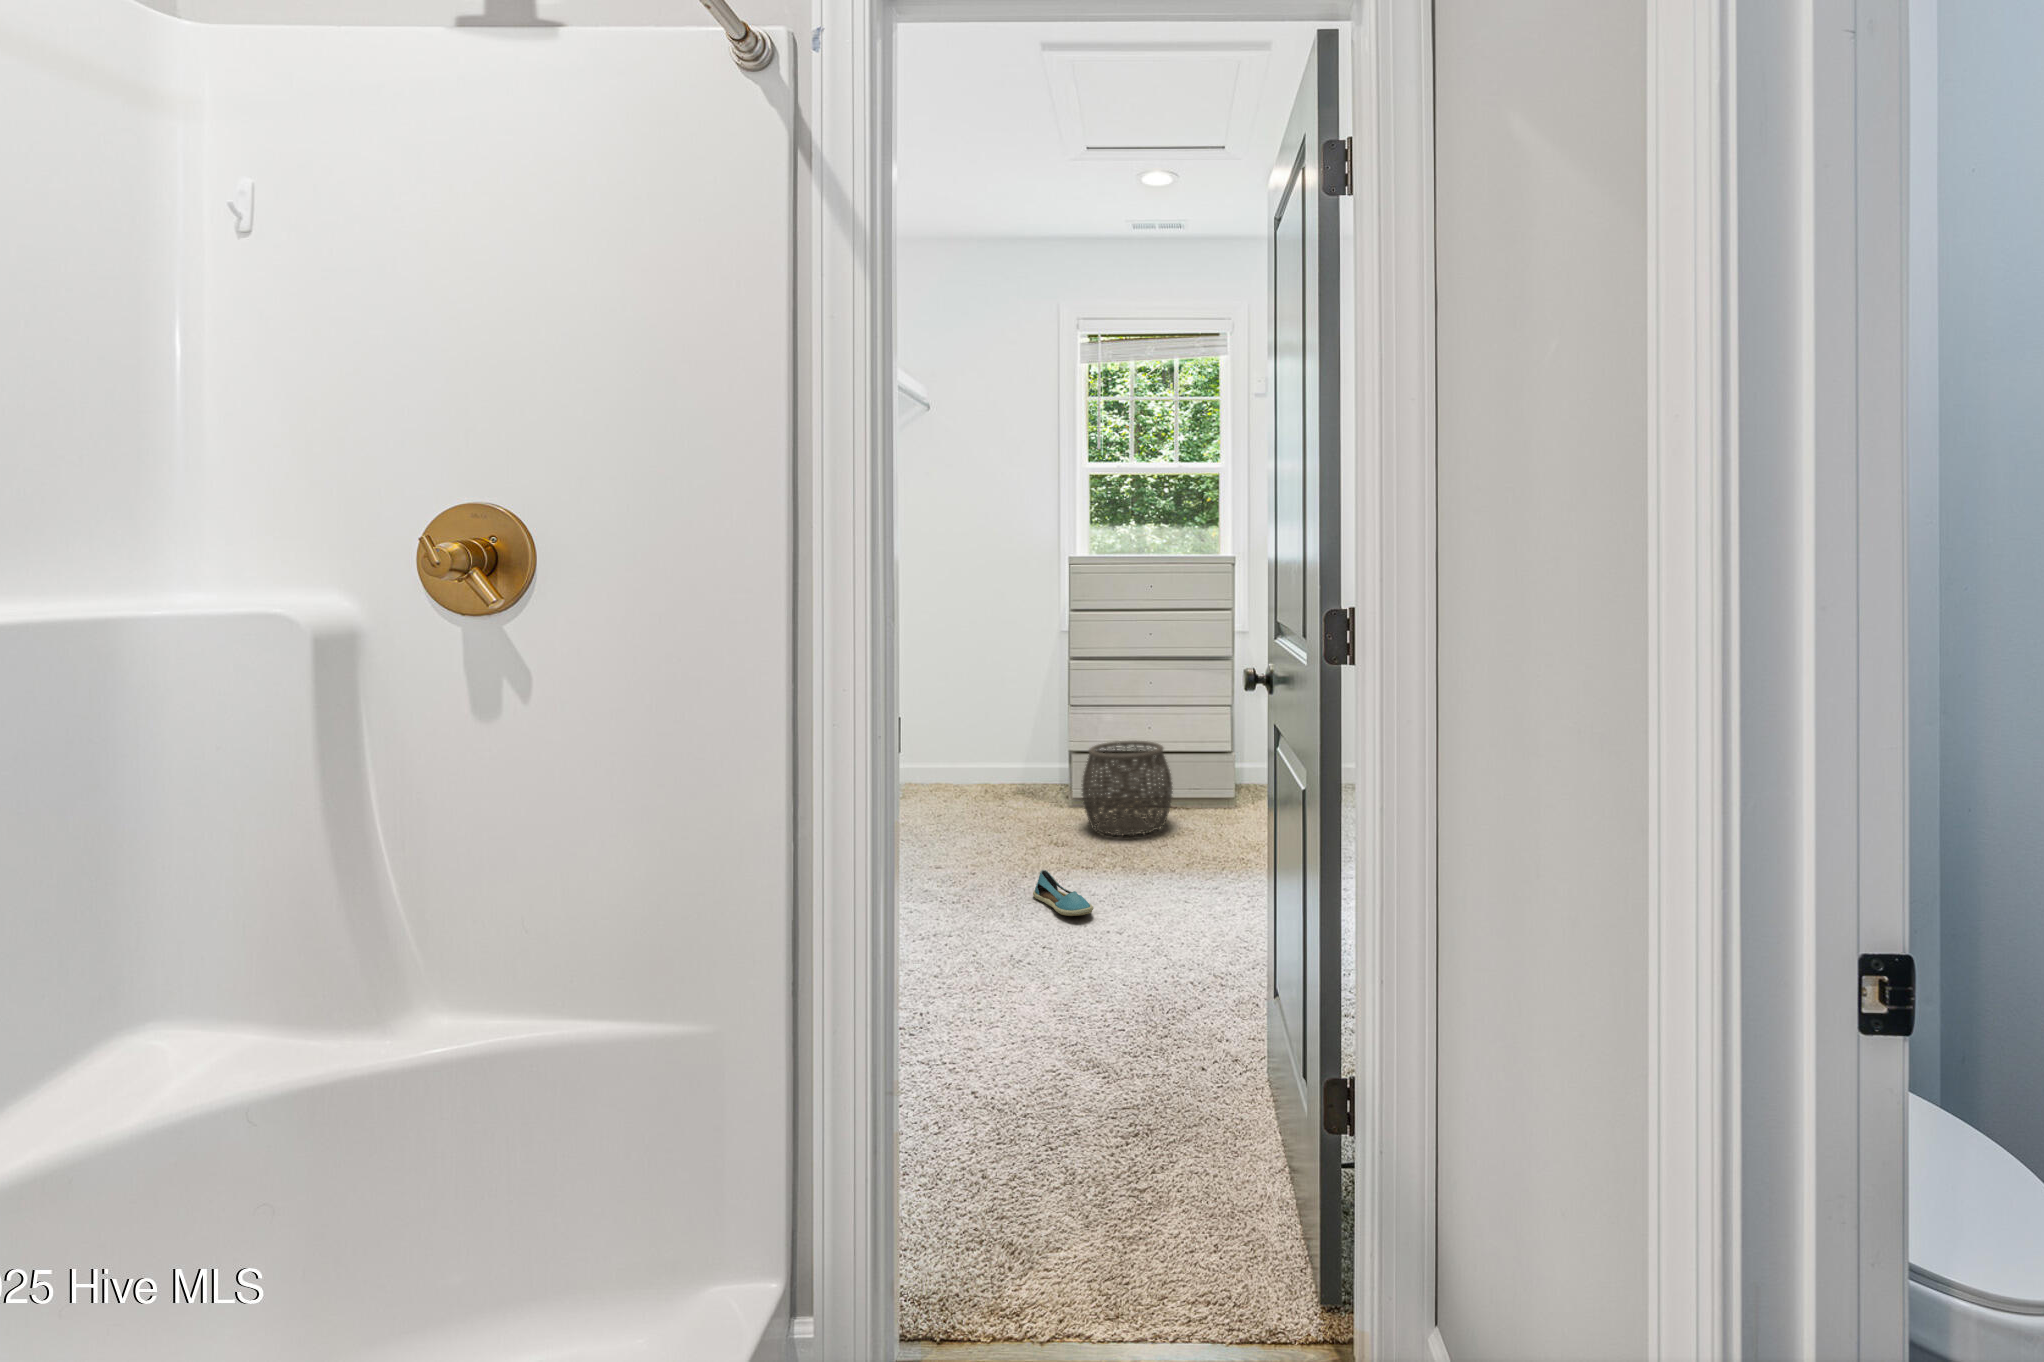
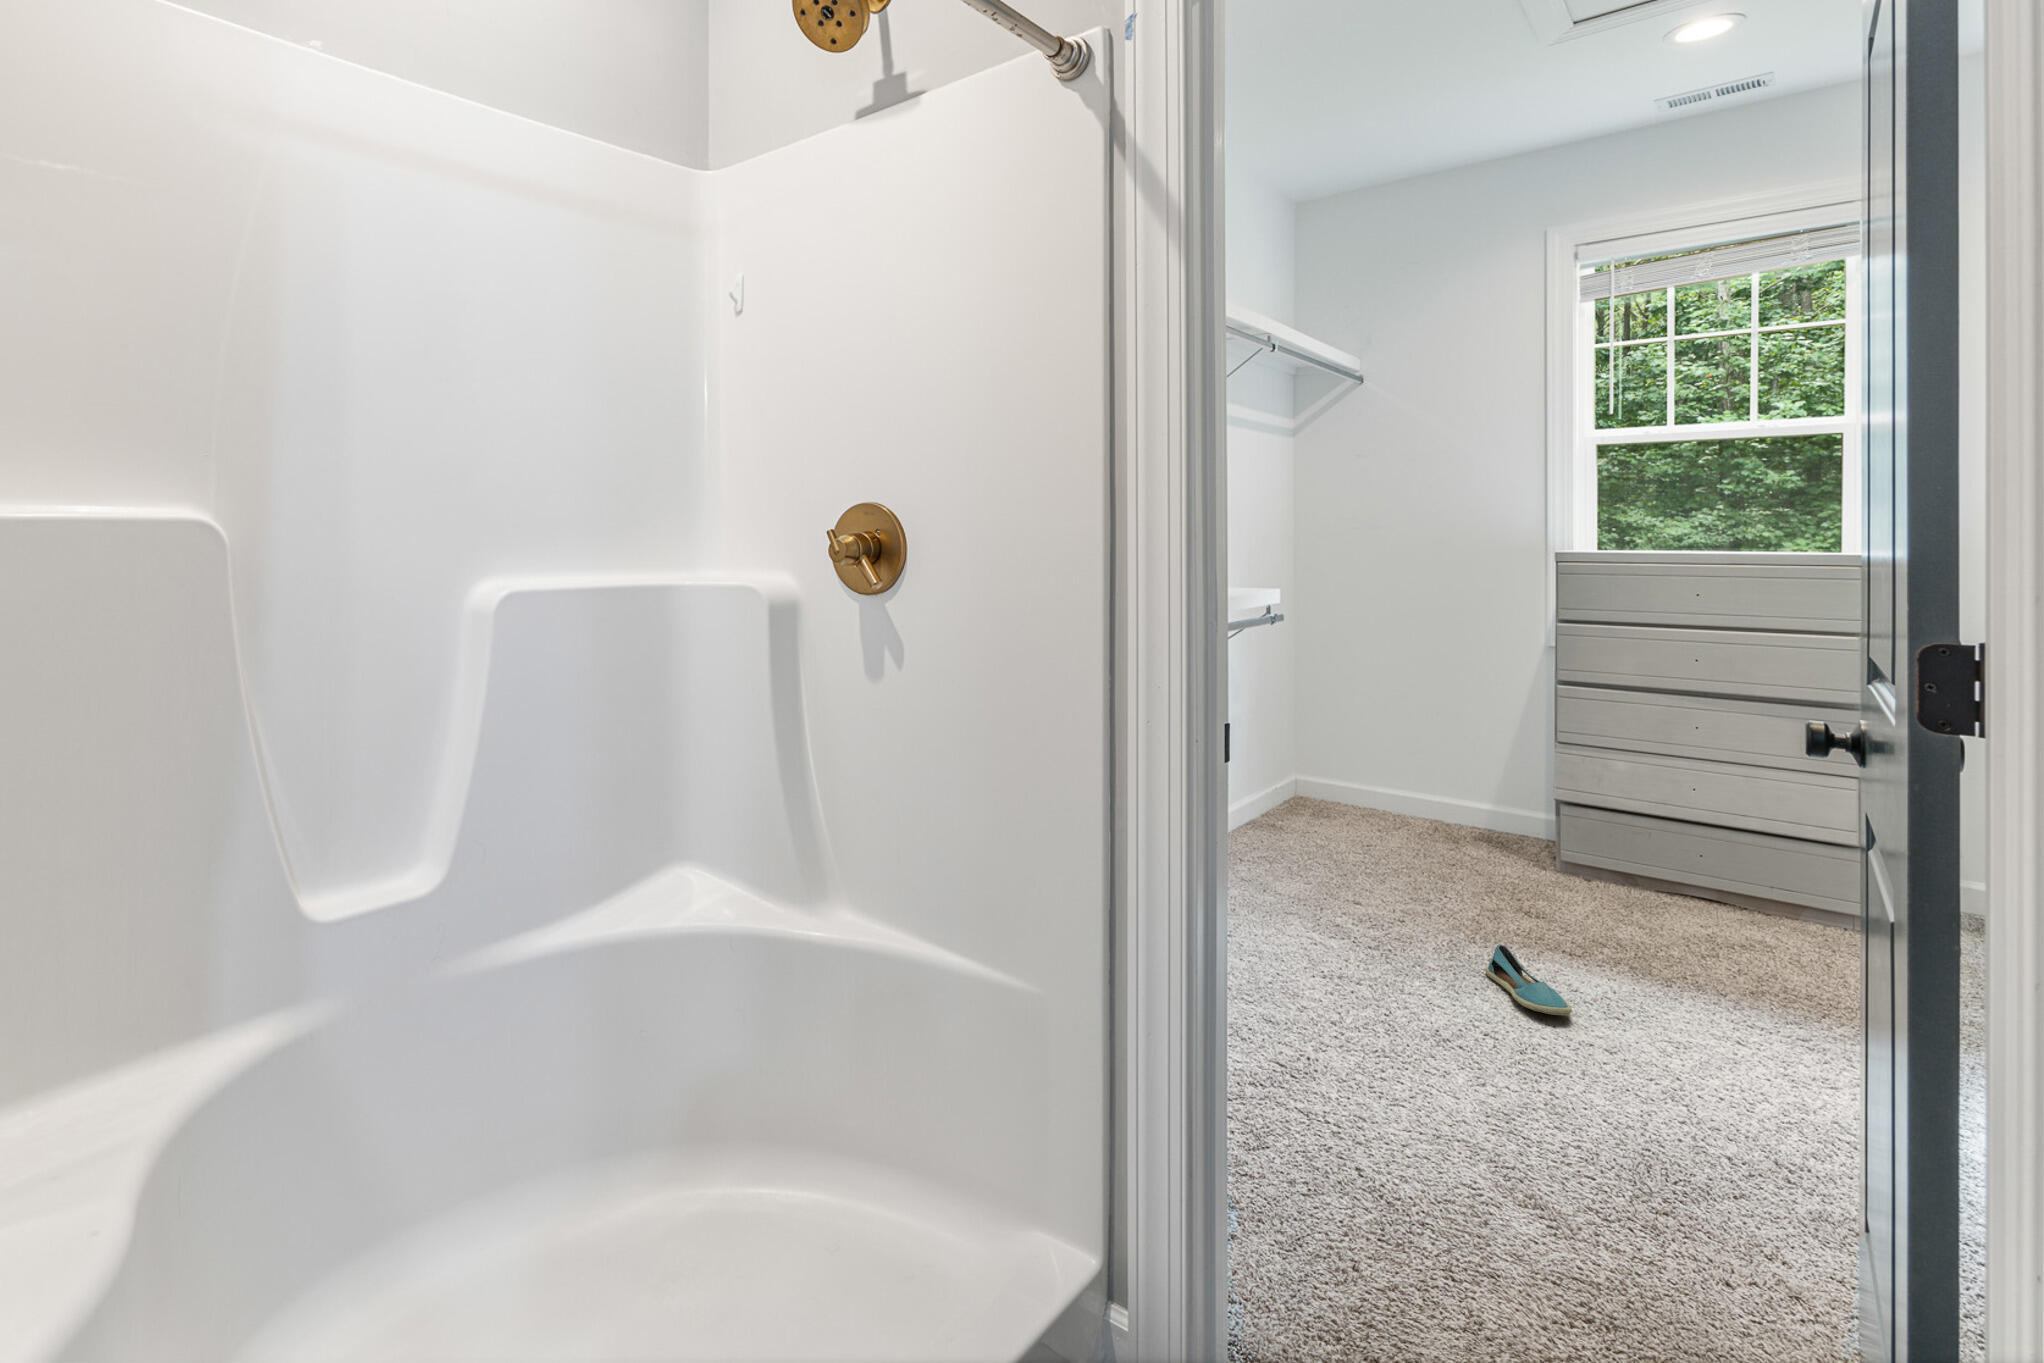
woven basket: present [1081,741,1173,836] -> none [1576,803,1736,937]

